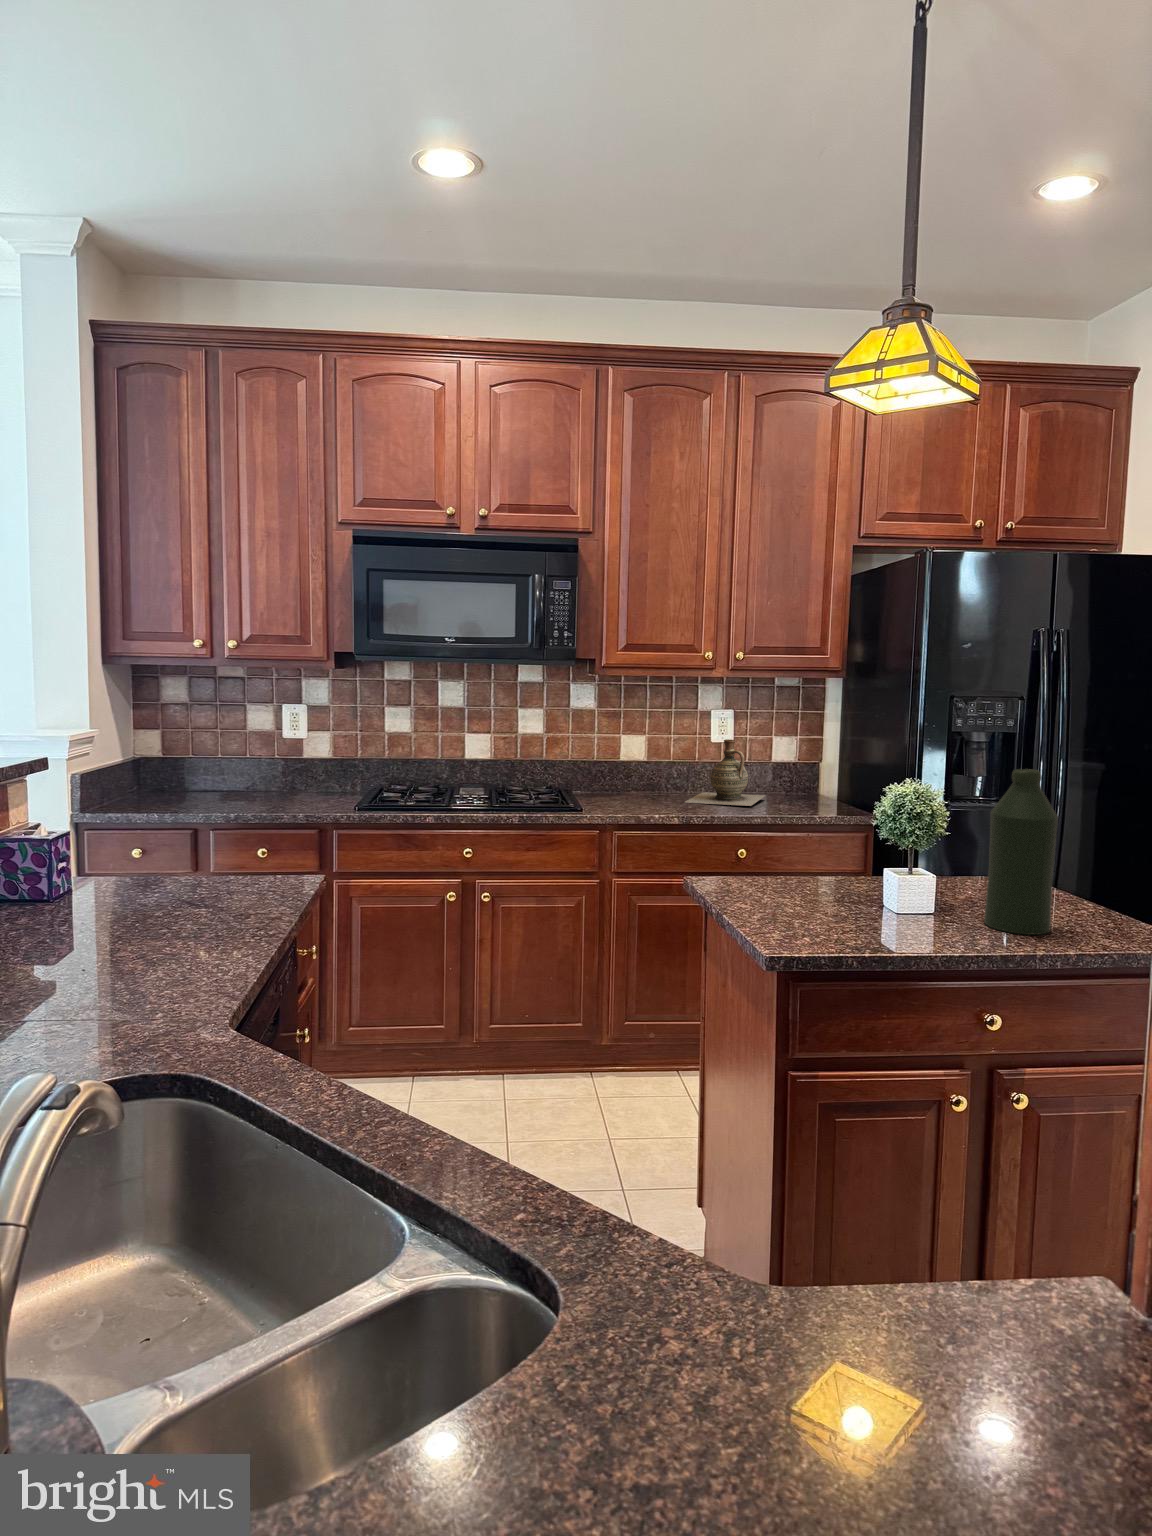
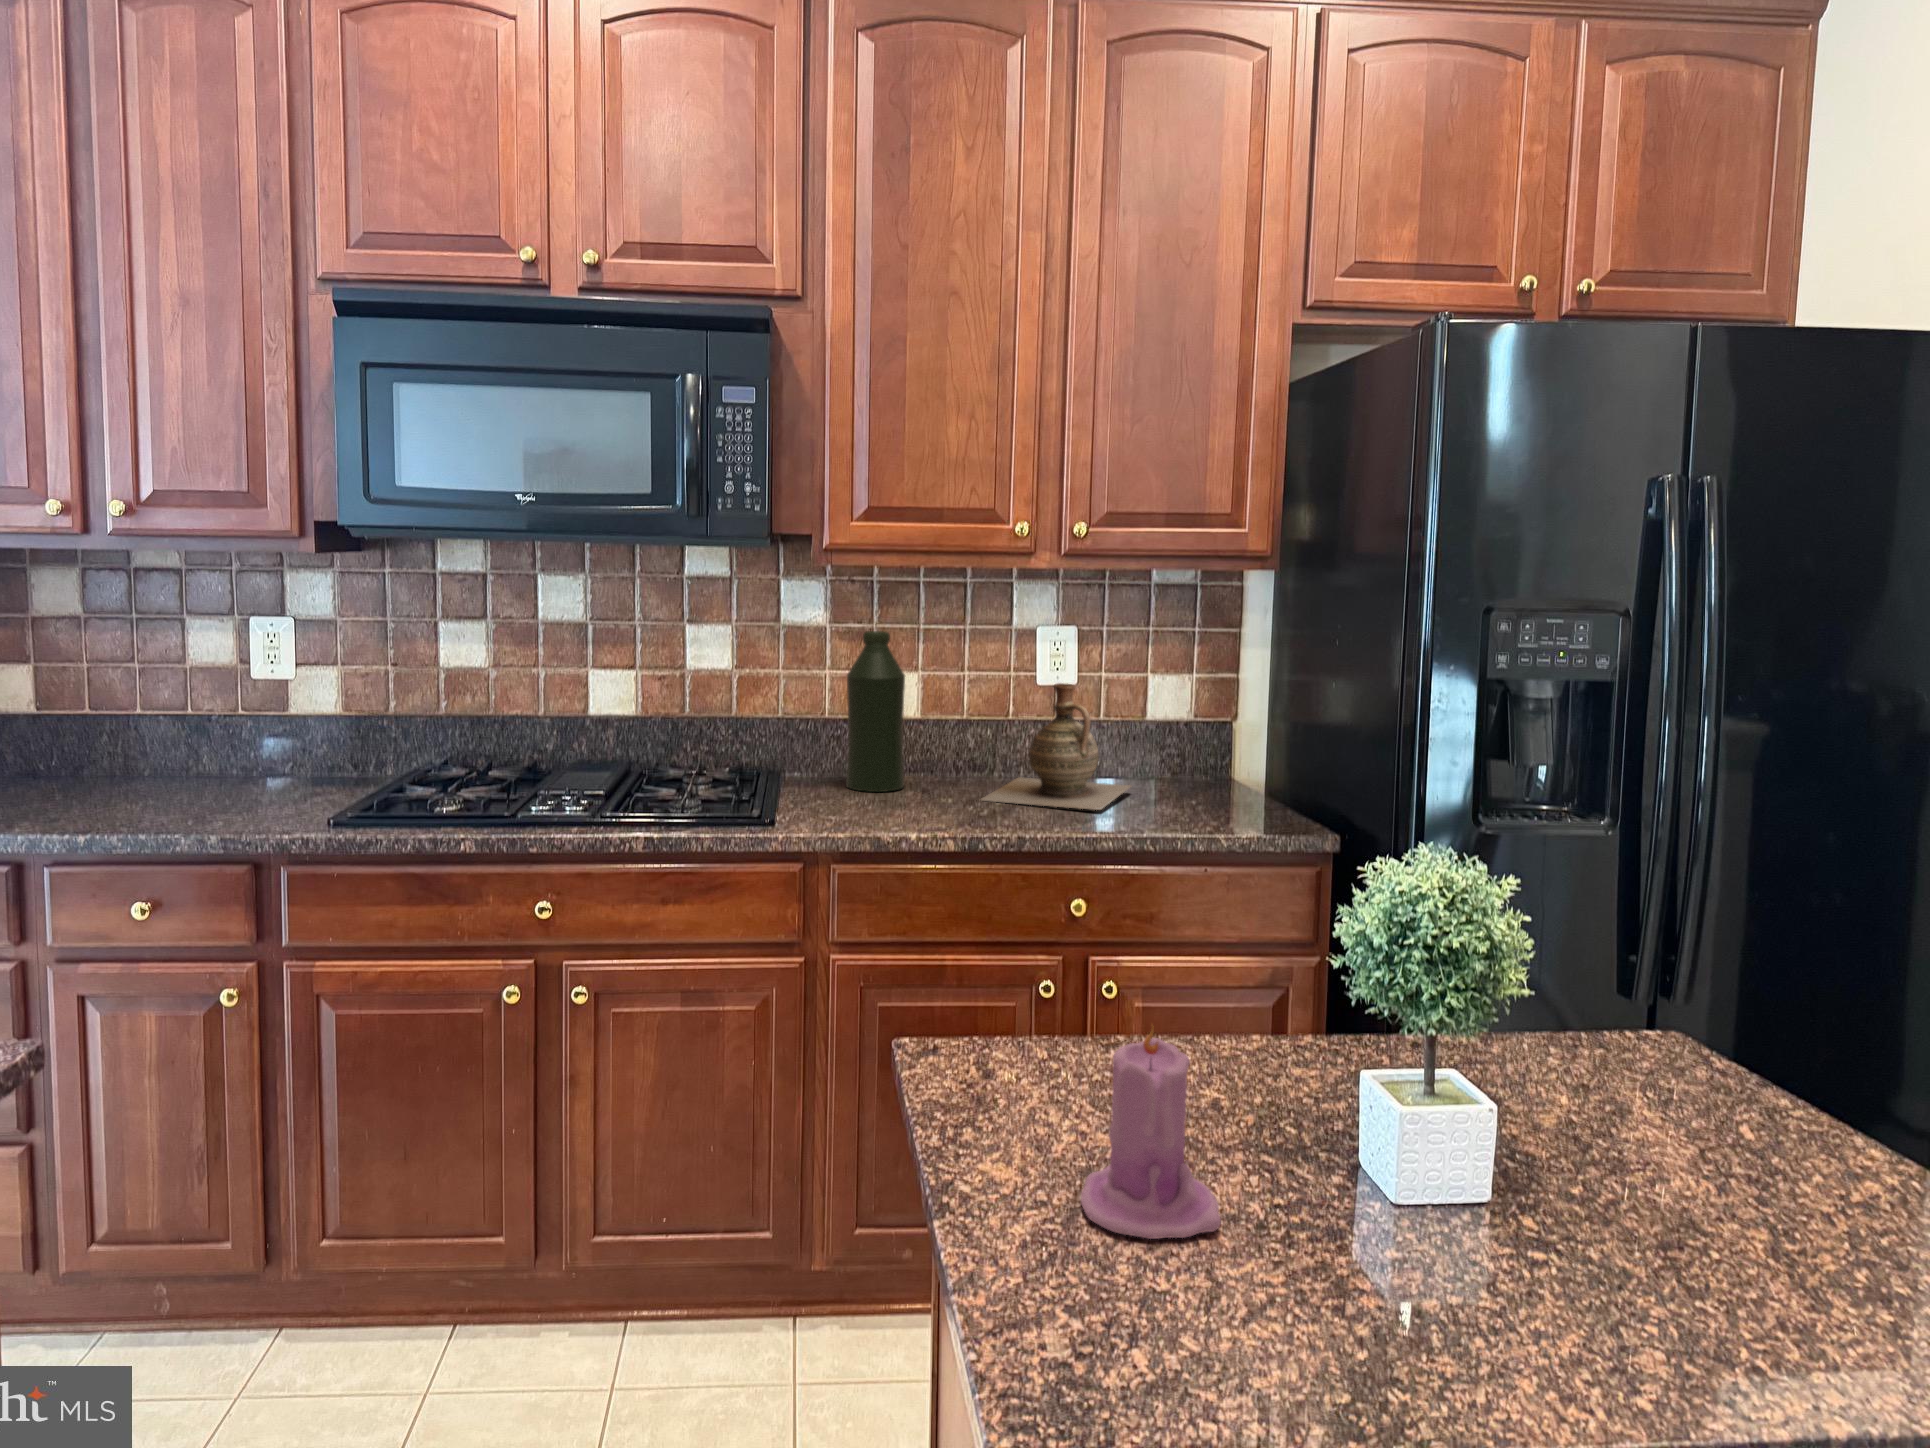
bottle: present [984,769,1058,935] -> present [846,631,905,792]
candle: none [774,851,830,930] -> present [1081,1027,1221,1239]

